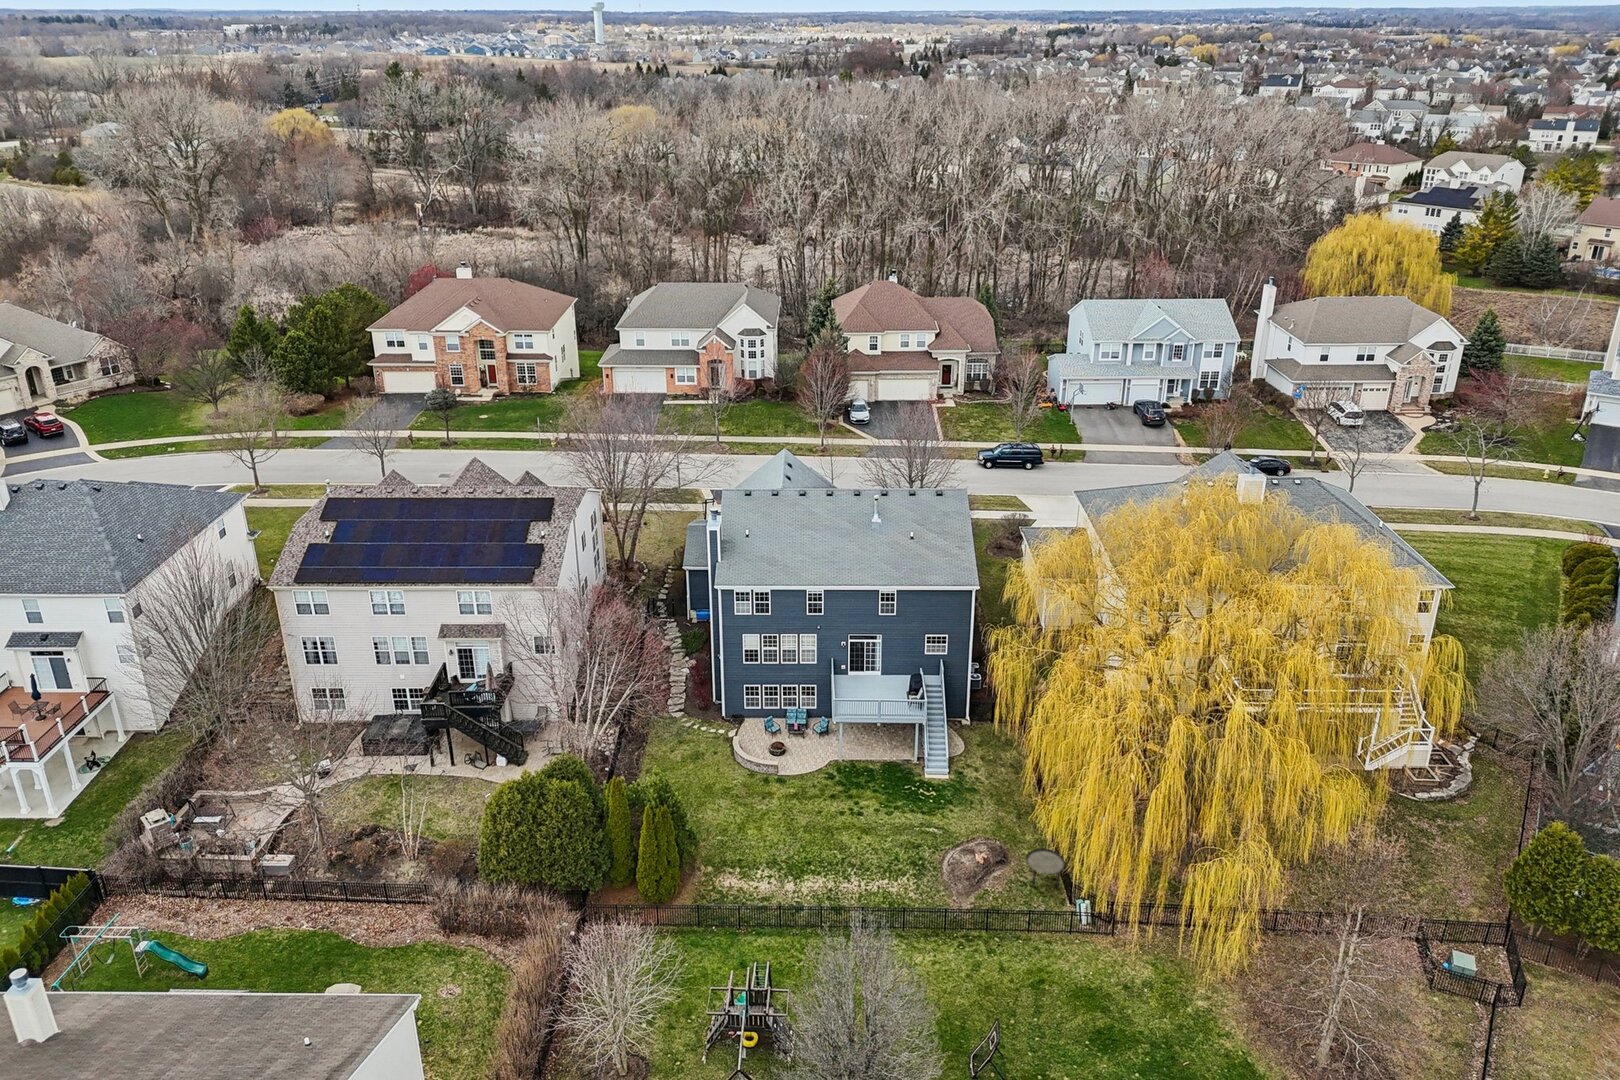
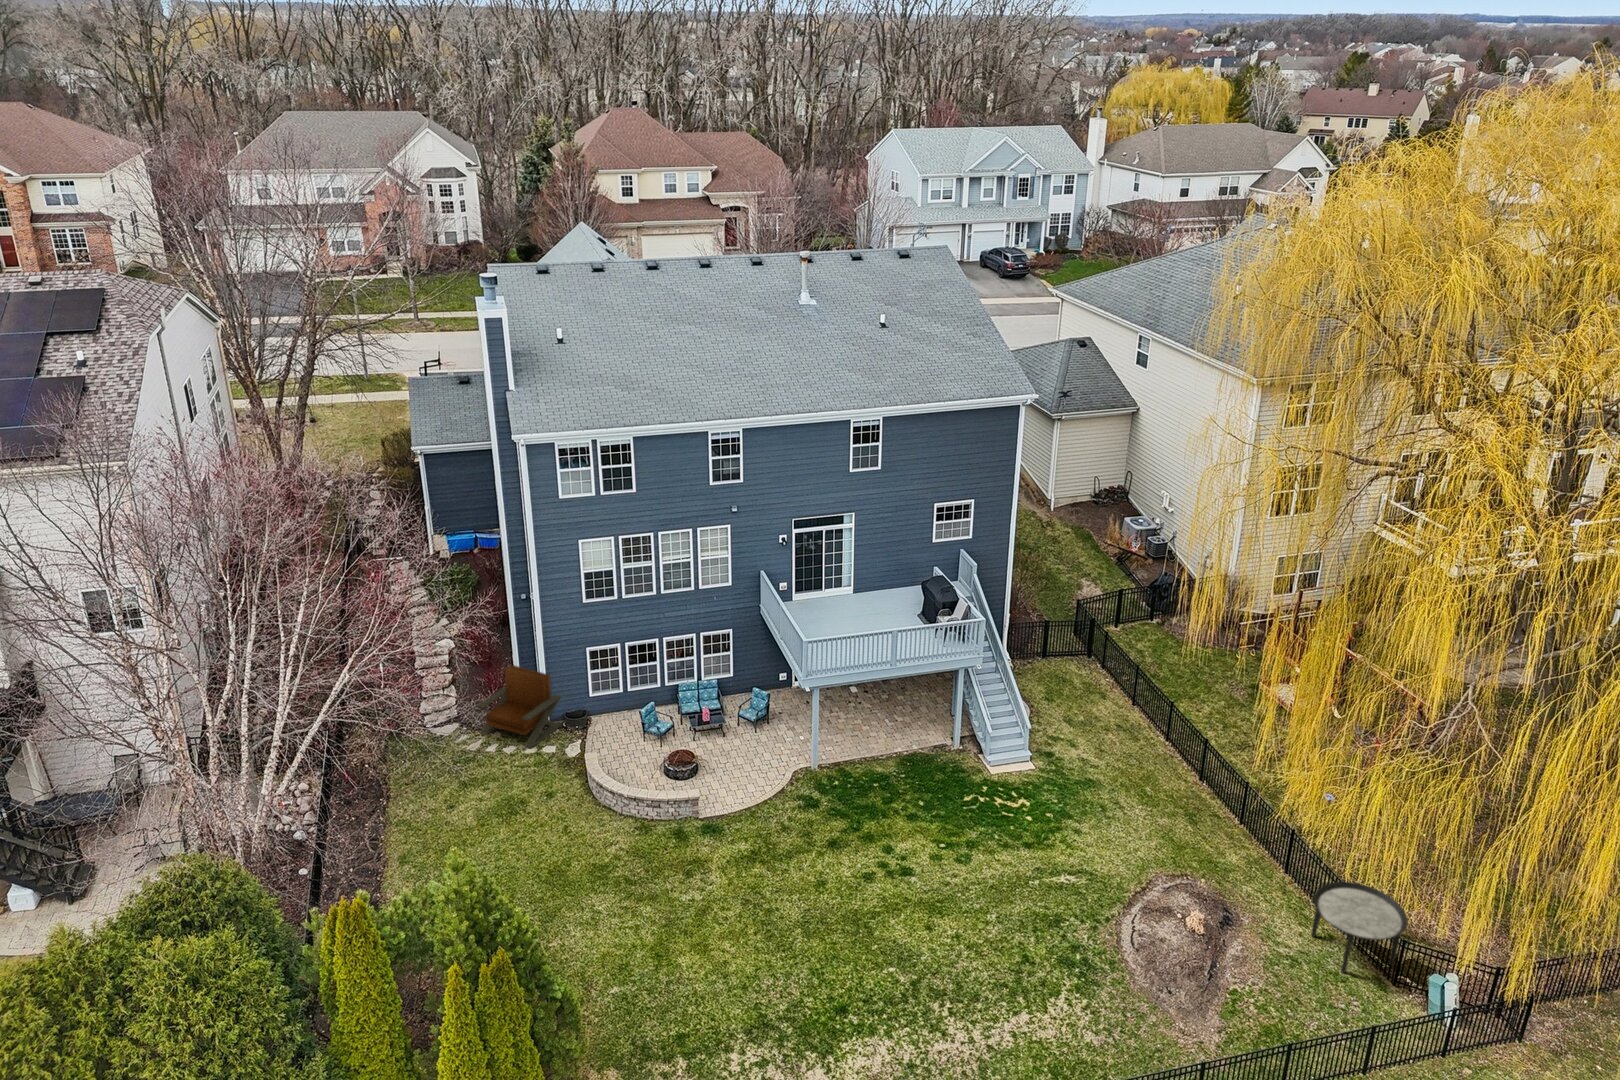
lounge chair: none [691,689,730,731] -> present [478,665,562,748]

